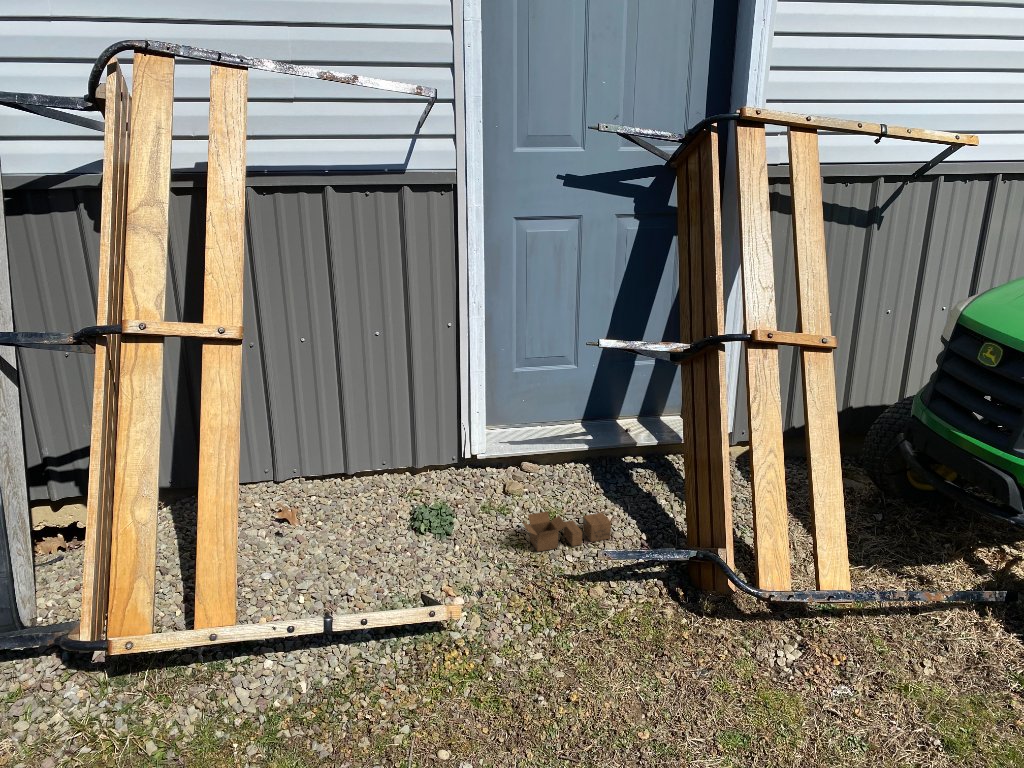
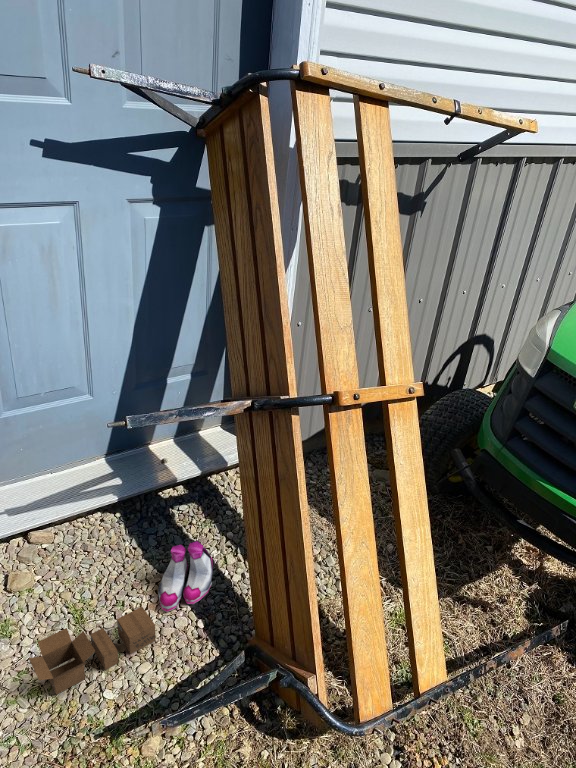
boots: none [615,473,660,525] -> present [158,541,213,612]

